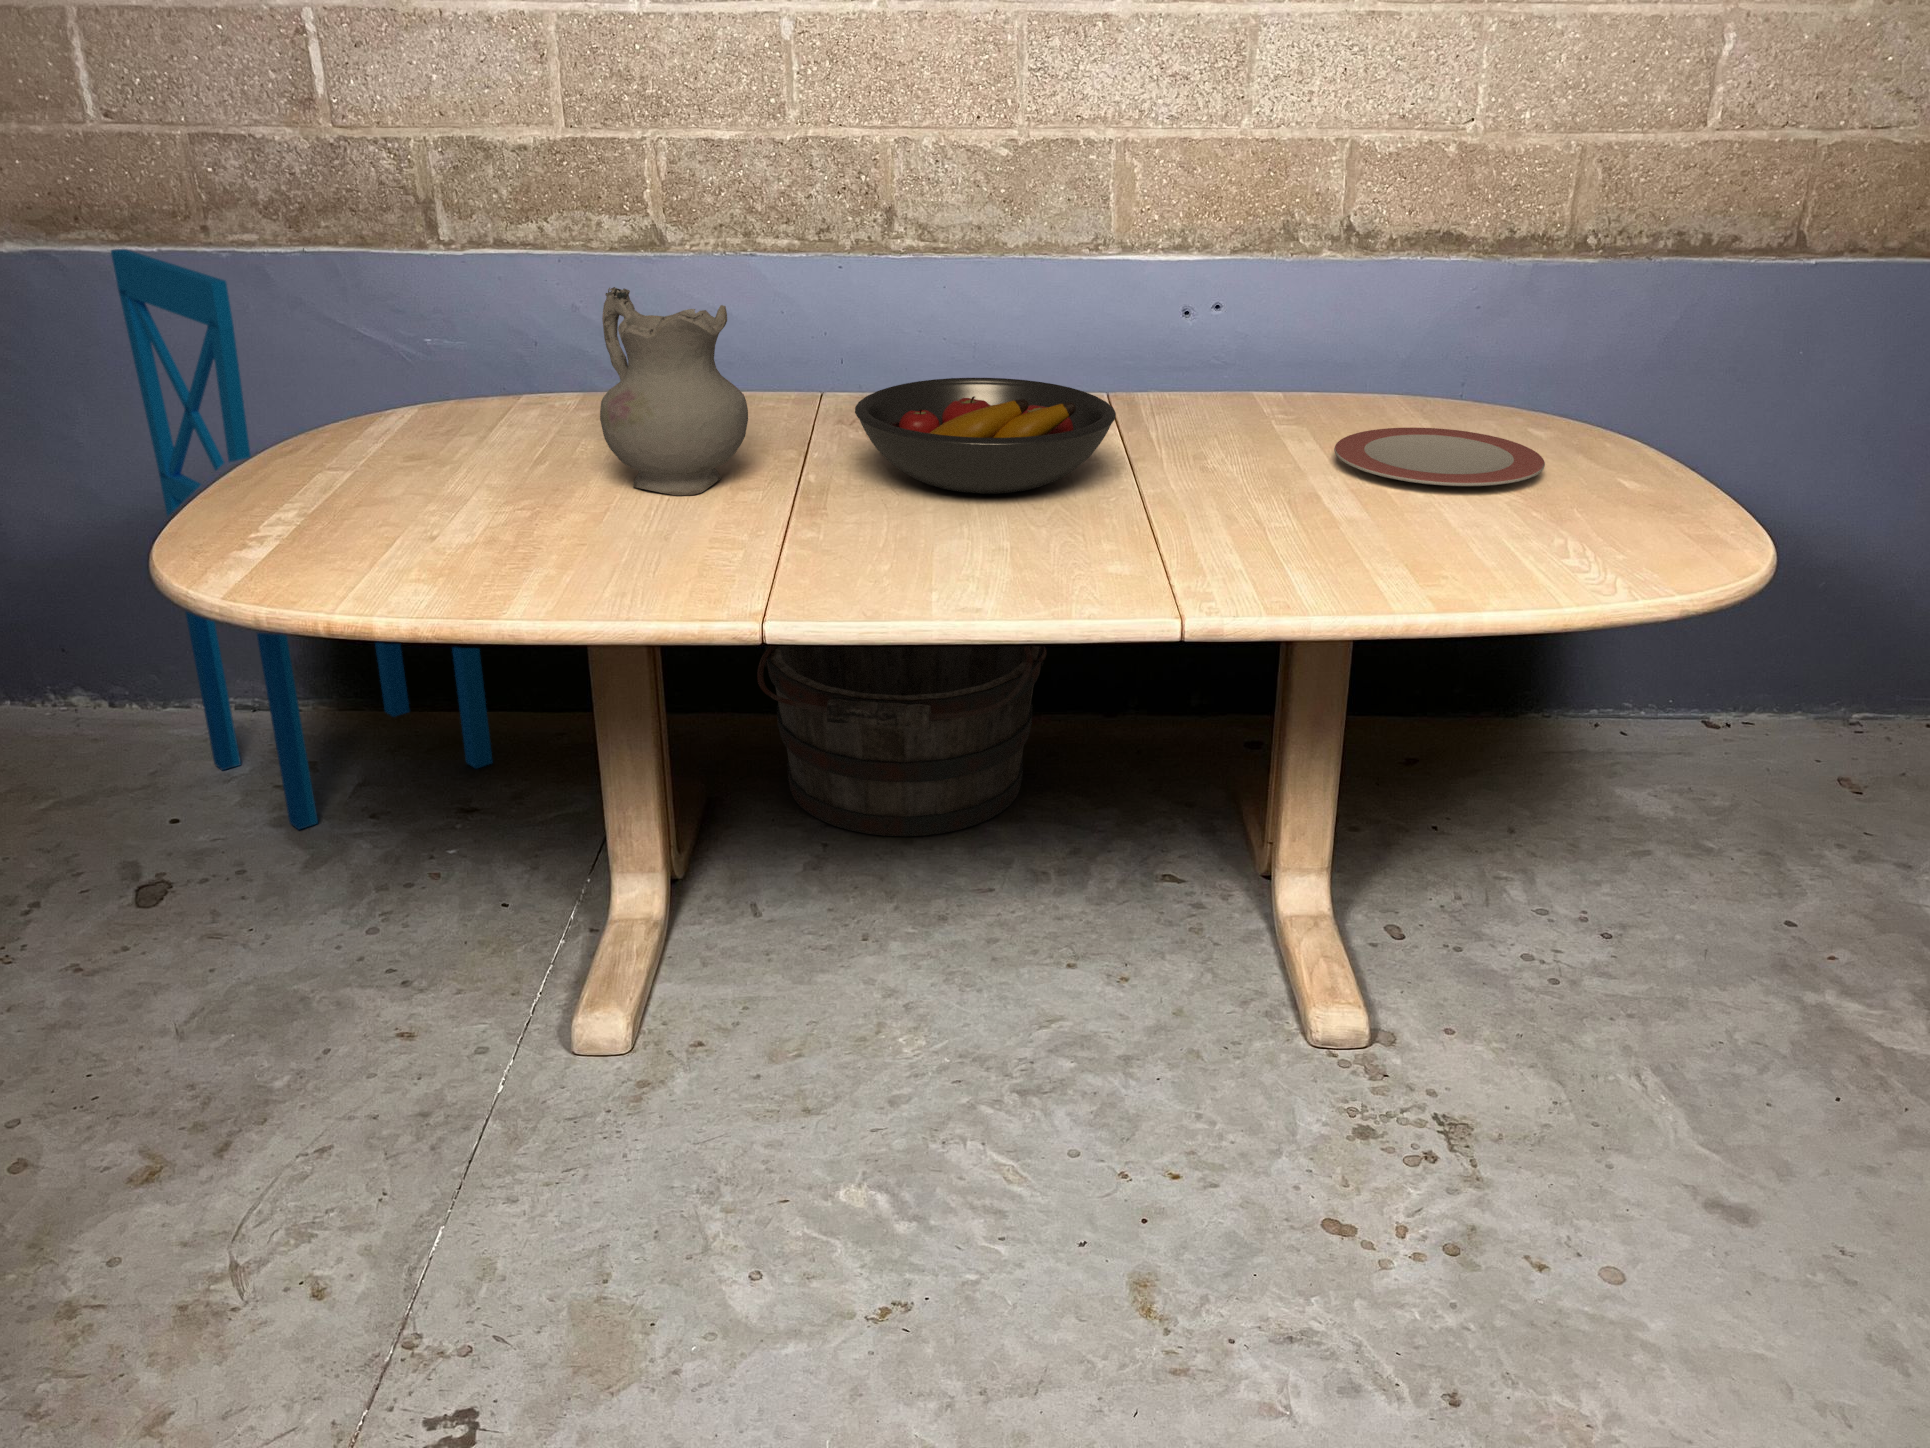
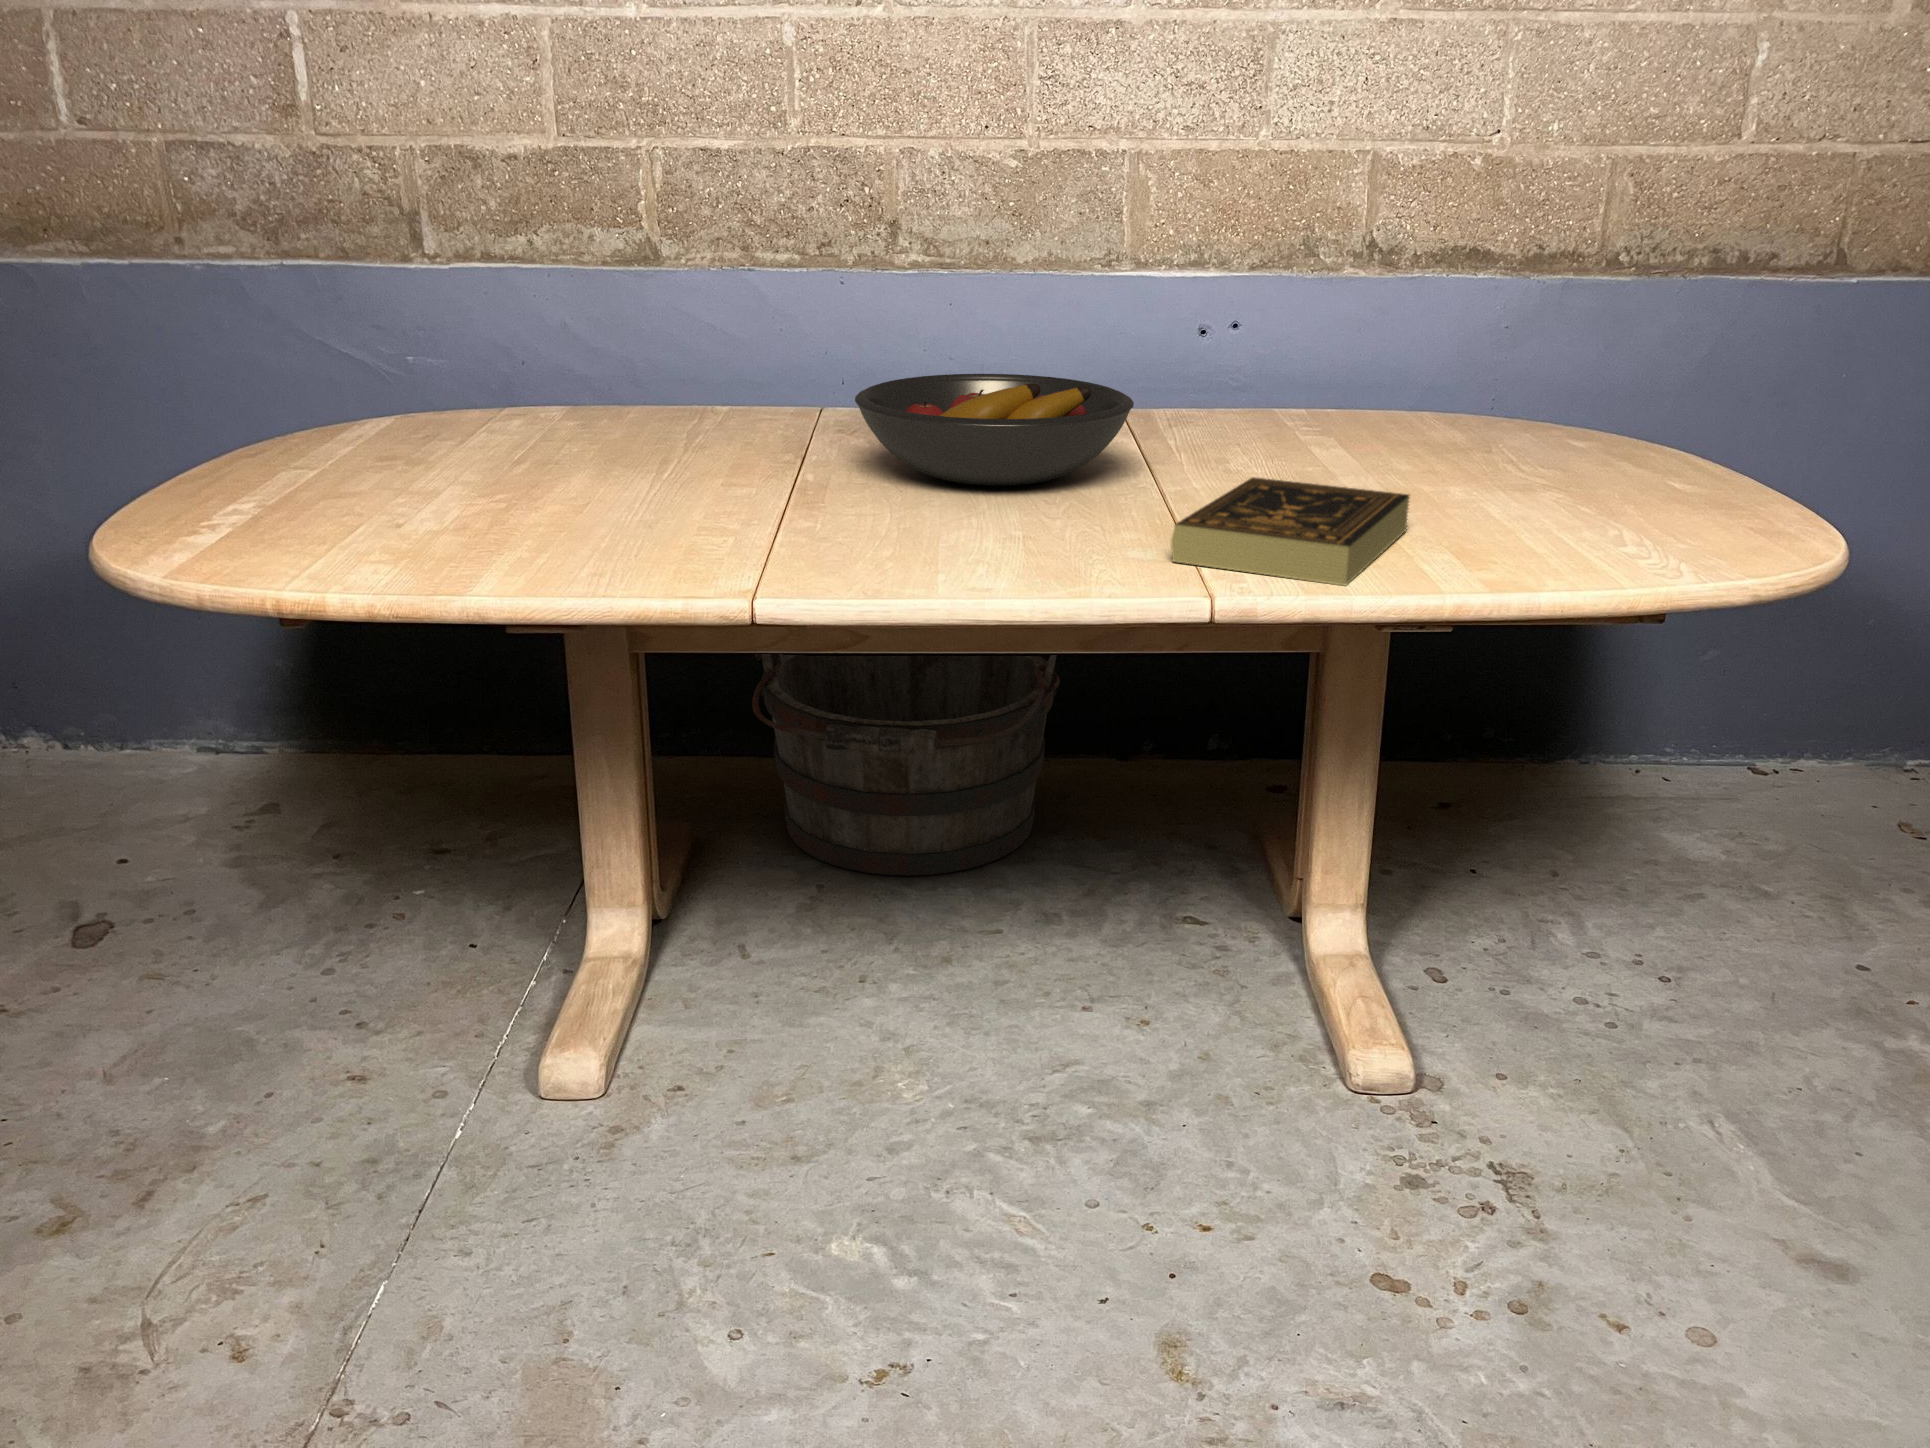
dining chair: present [111,249,493,829] -> none [75,252,472,869]
ceramic pitcher: present [600,287,748,495] -> none [581,268,741,487]
plate: present [1334,428,1545,486] -> none [1366,431,1590,479]
book: none [1147,492,1370,611] -> present [1171,477,1409,585]

